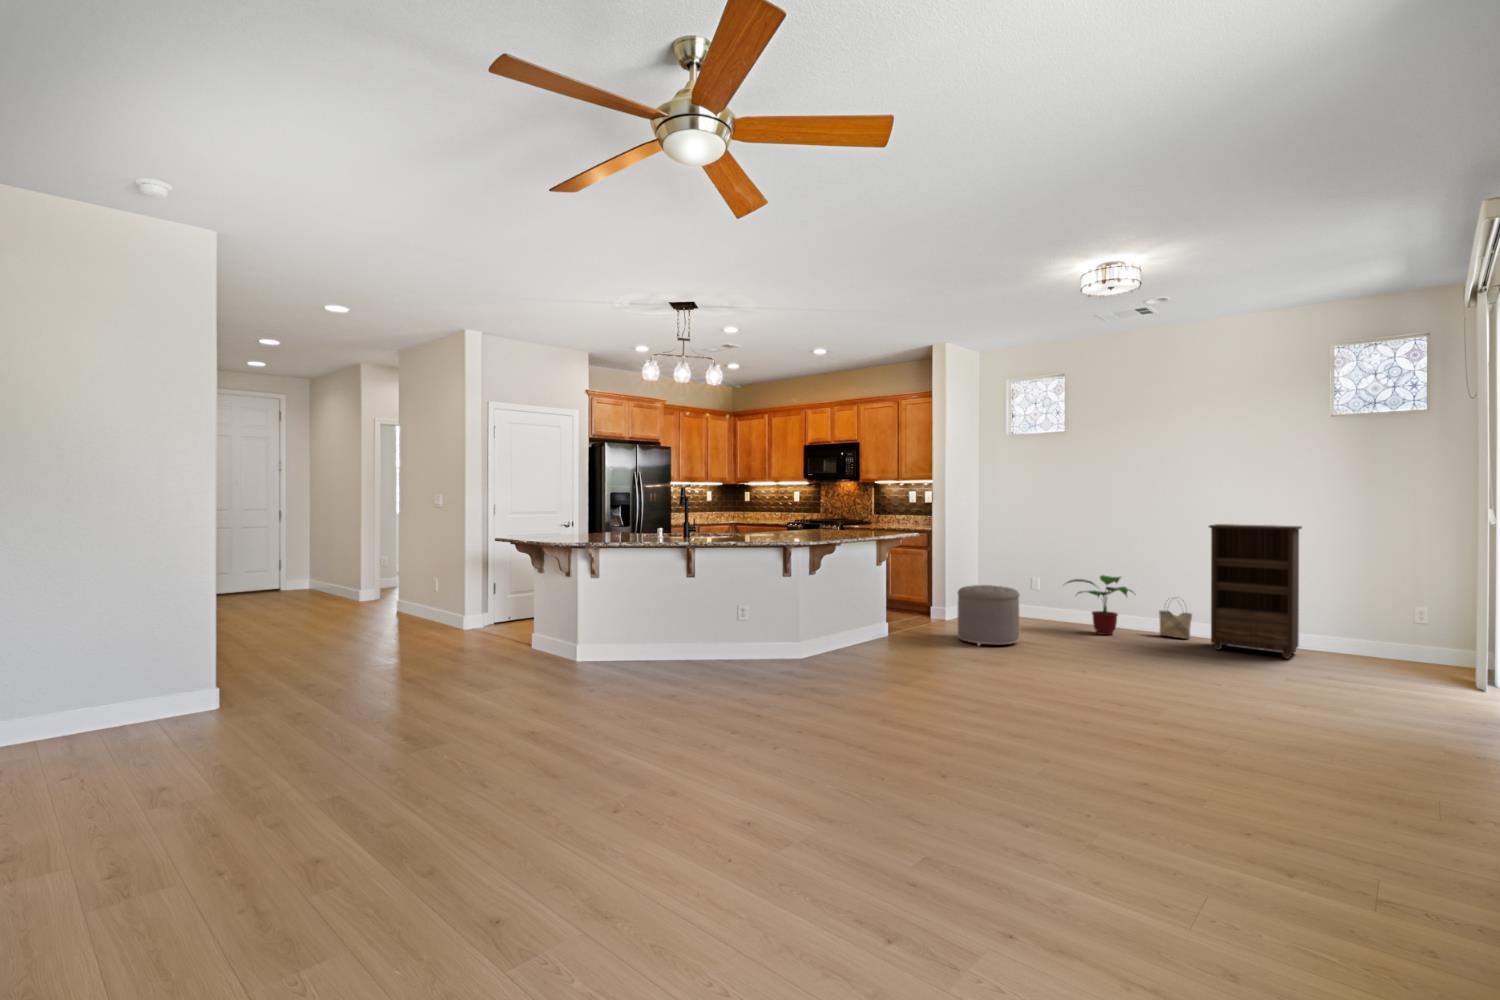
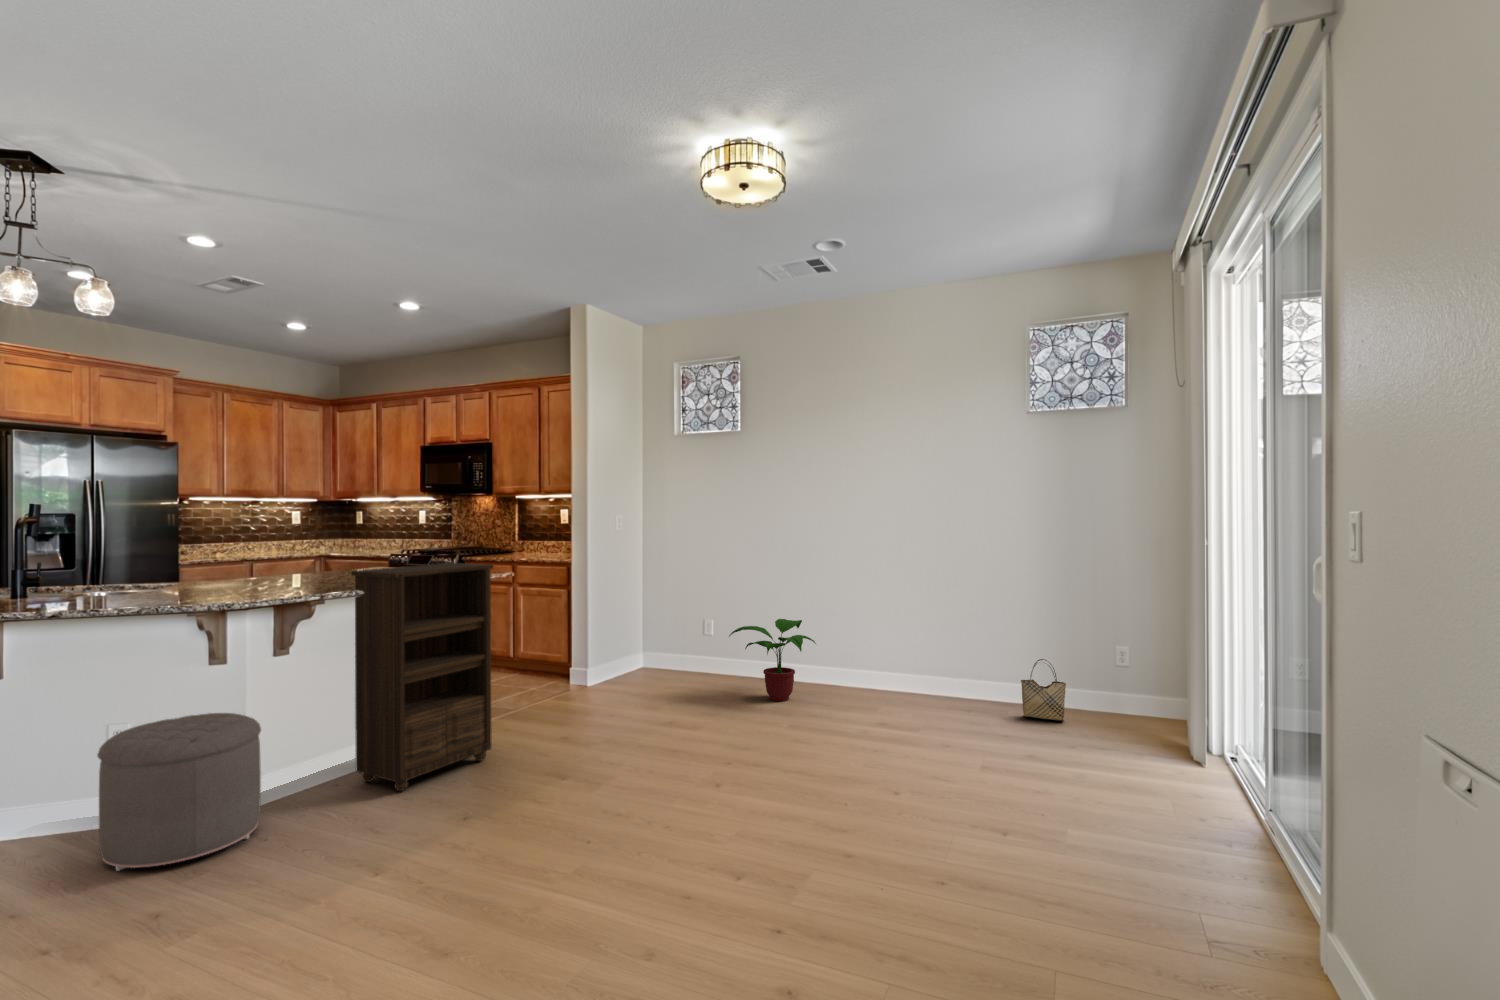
bookshelf: present [1209,524,1302,658] -> present [351,563,493,791]
ottoman: present [958,585,1019,645] -> present [97,713,261,871]
woven basket: present [1159,610,1192,639] -> present [1021,659,1066,720]

